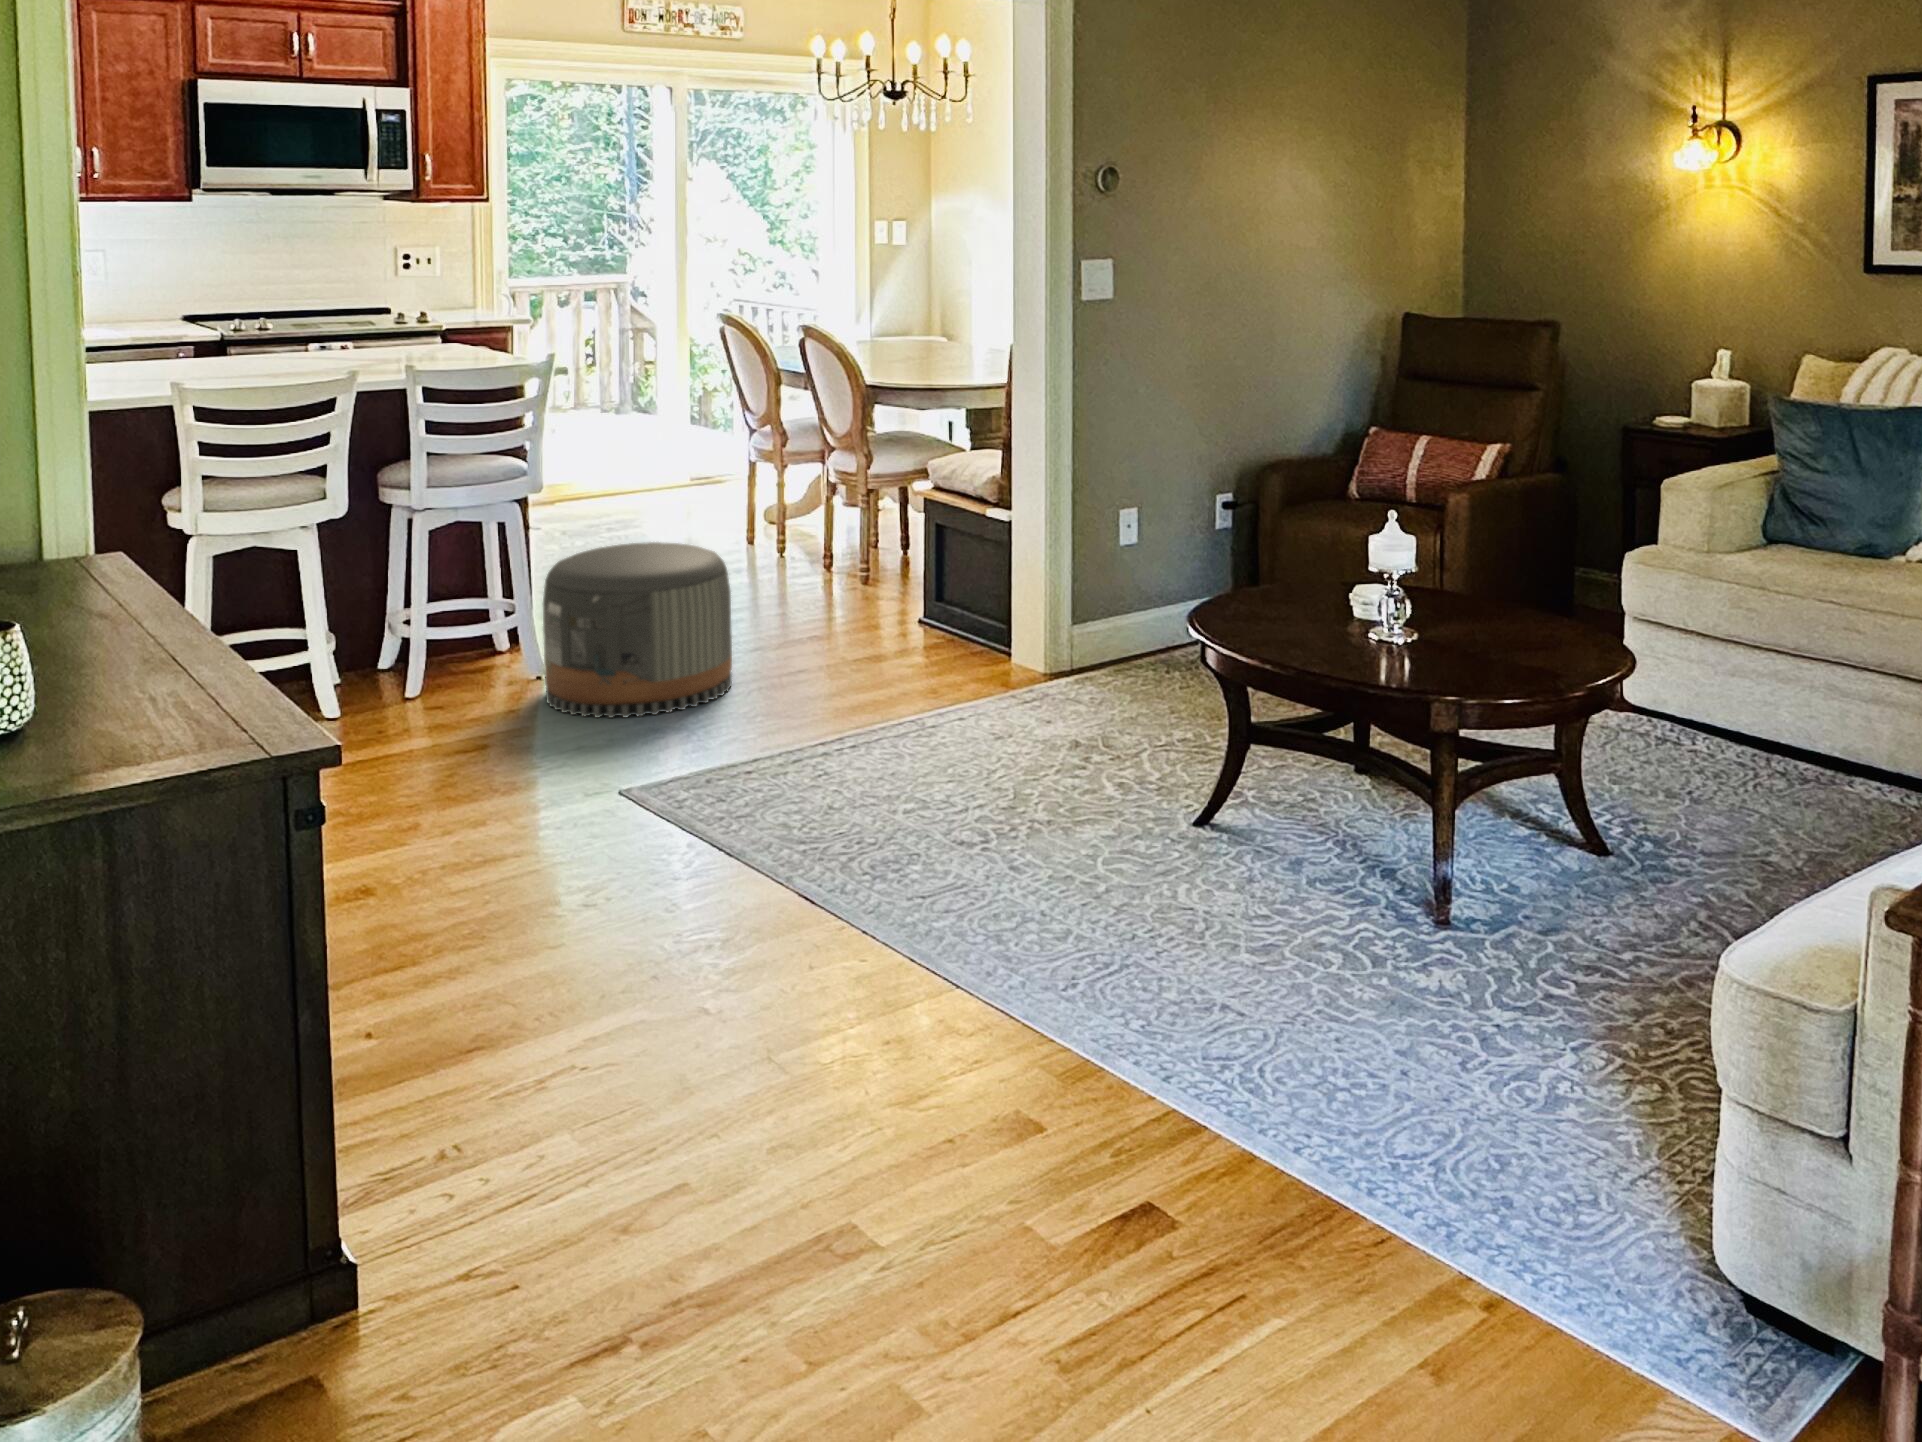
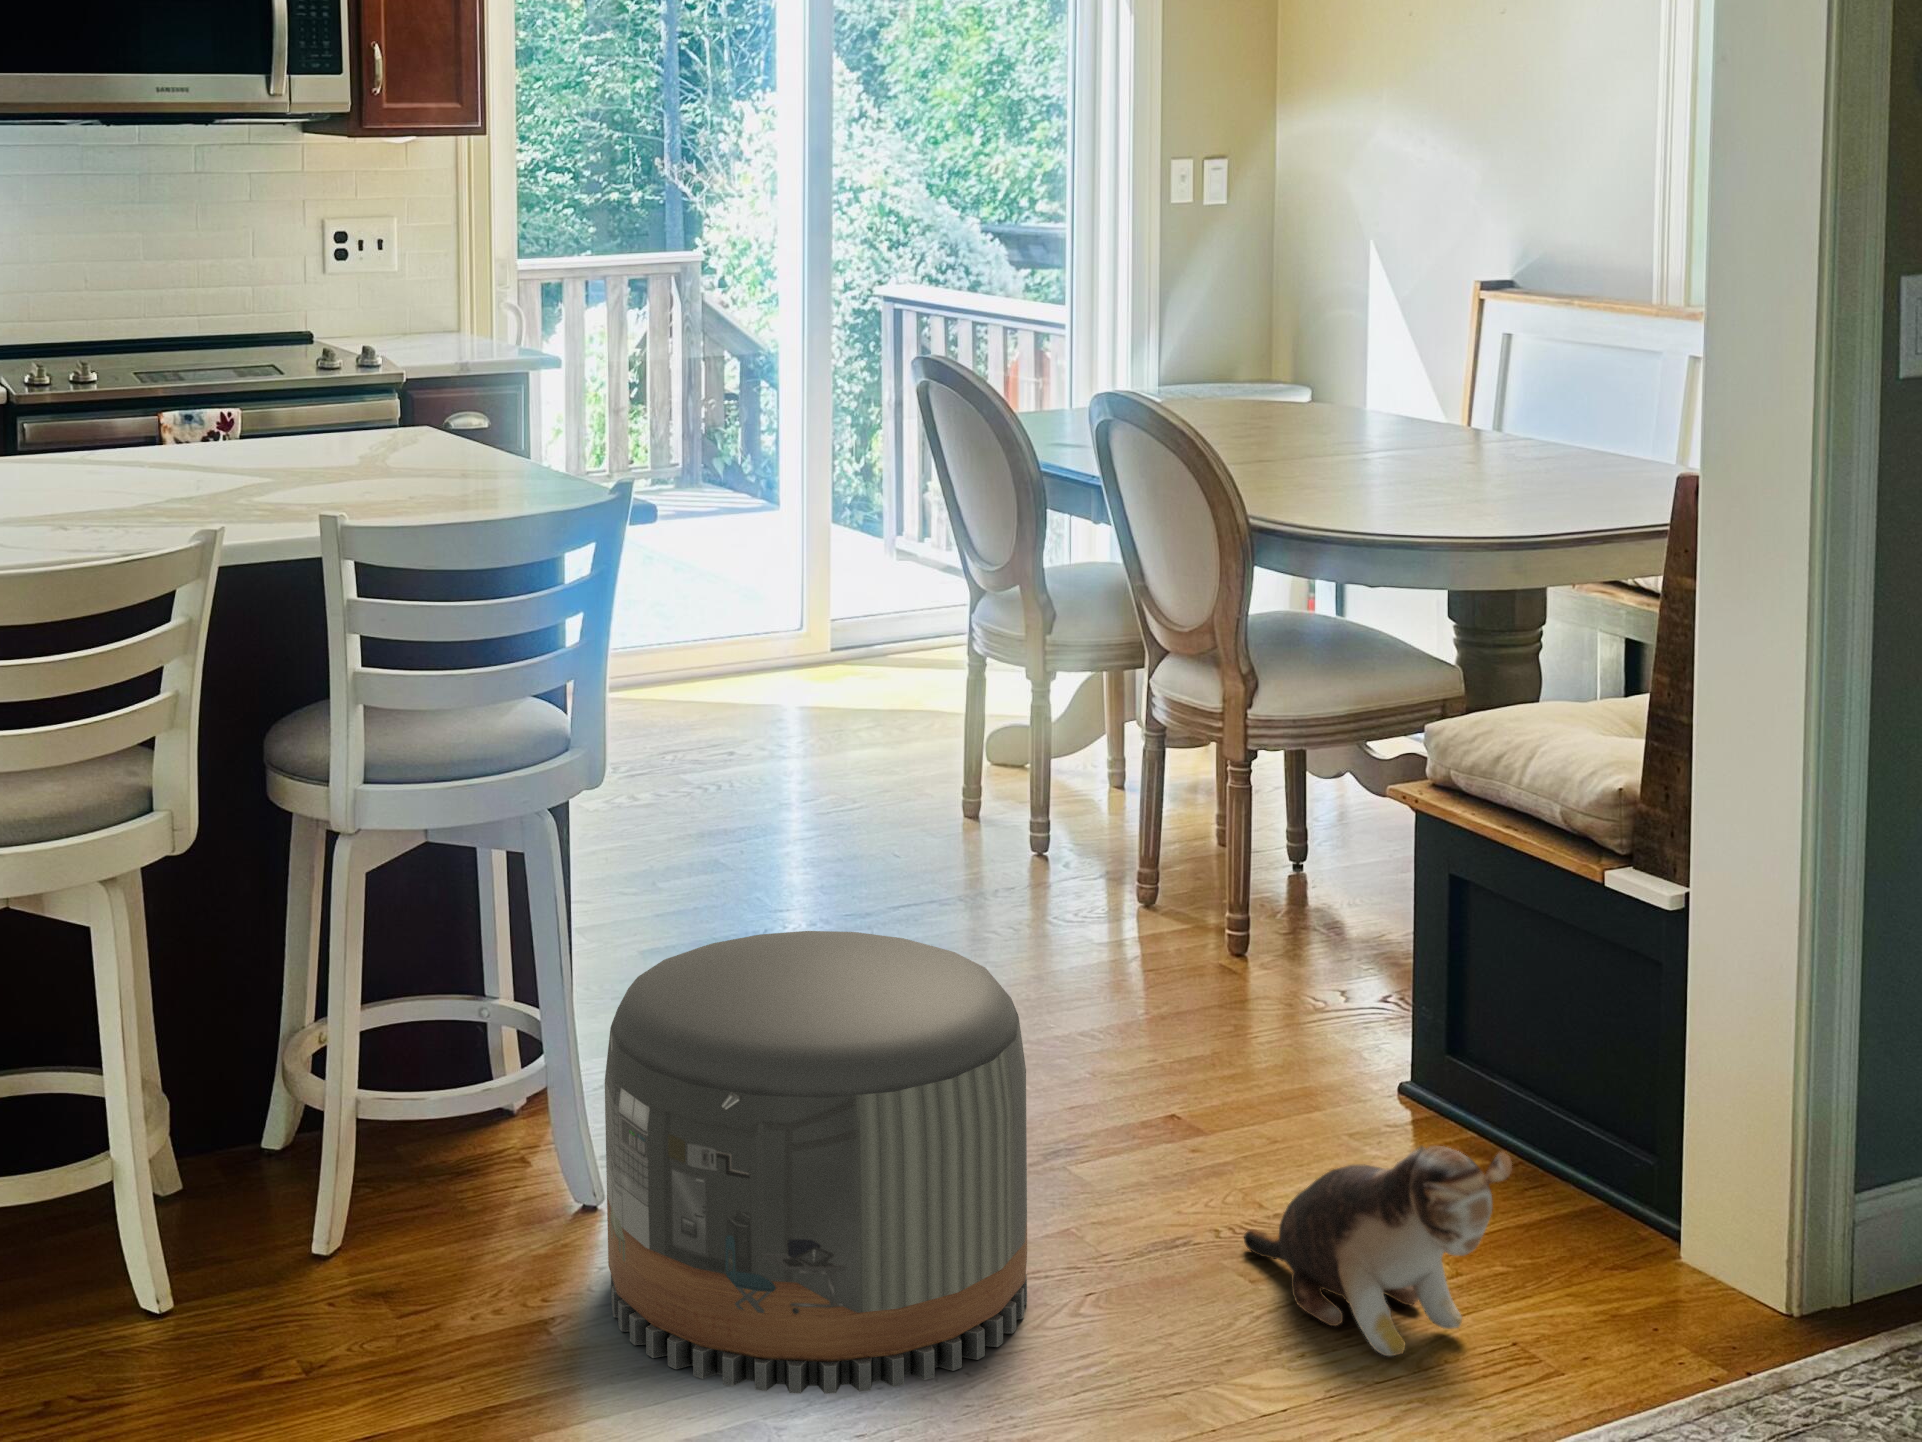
plush toy: none [829,603,921,690] -> present [1244,1146,1512,1357]

